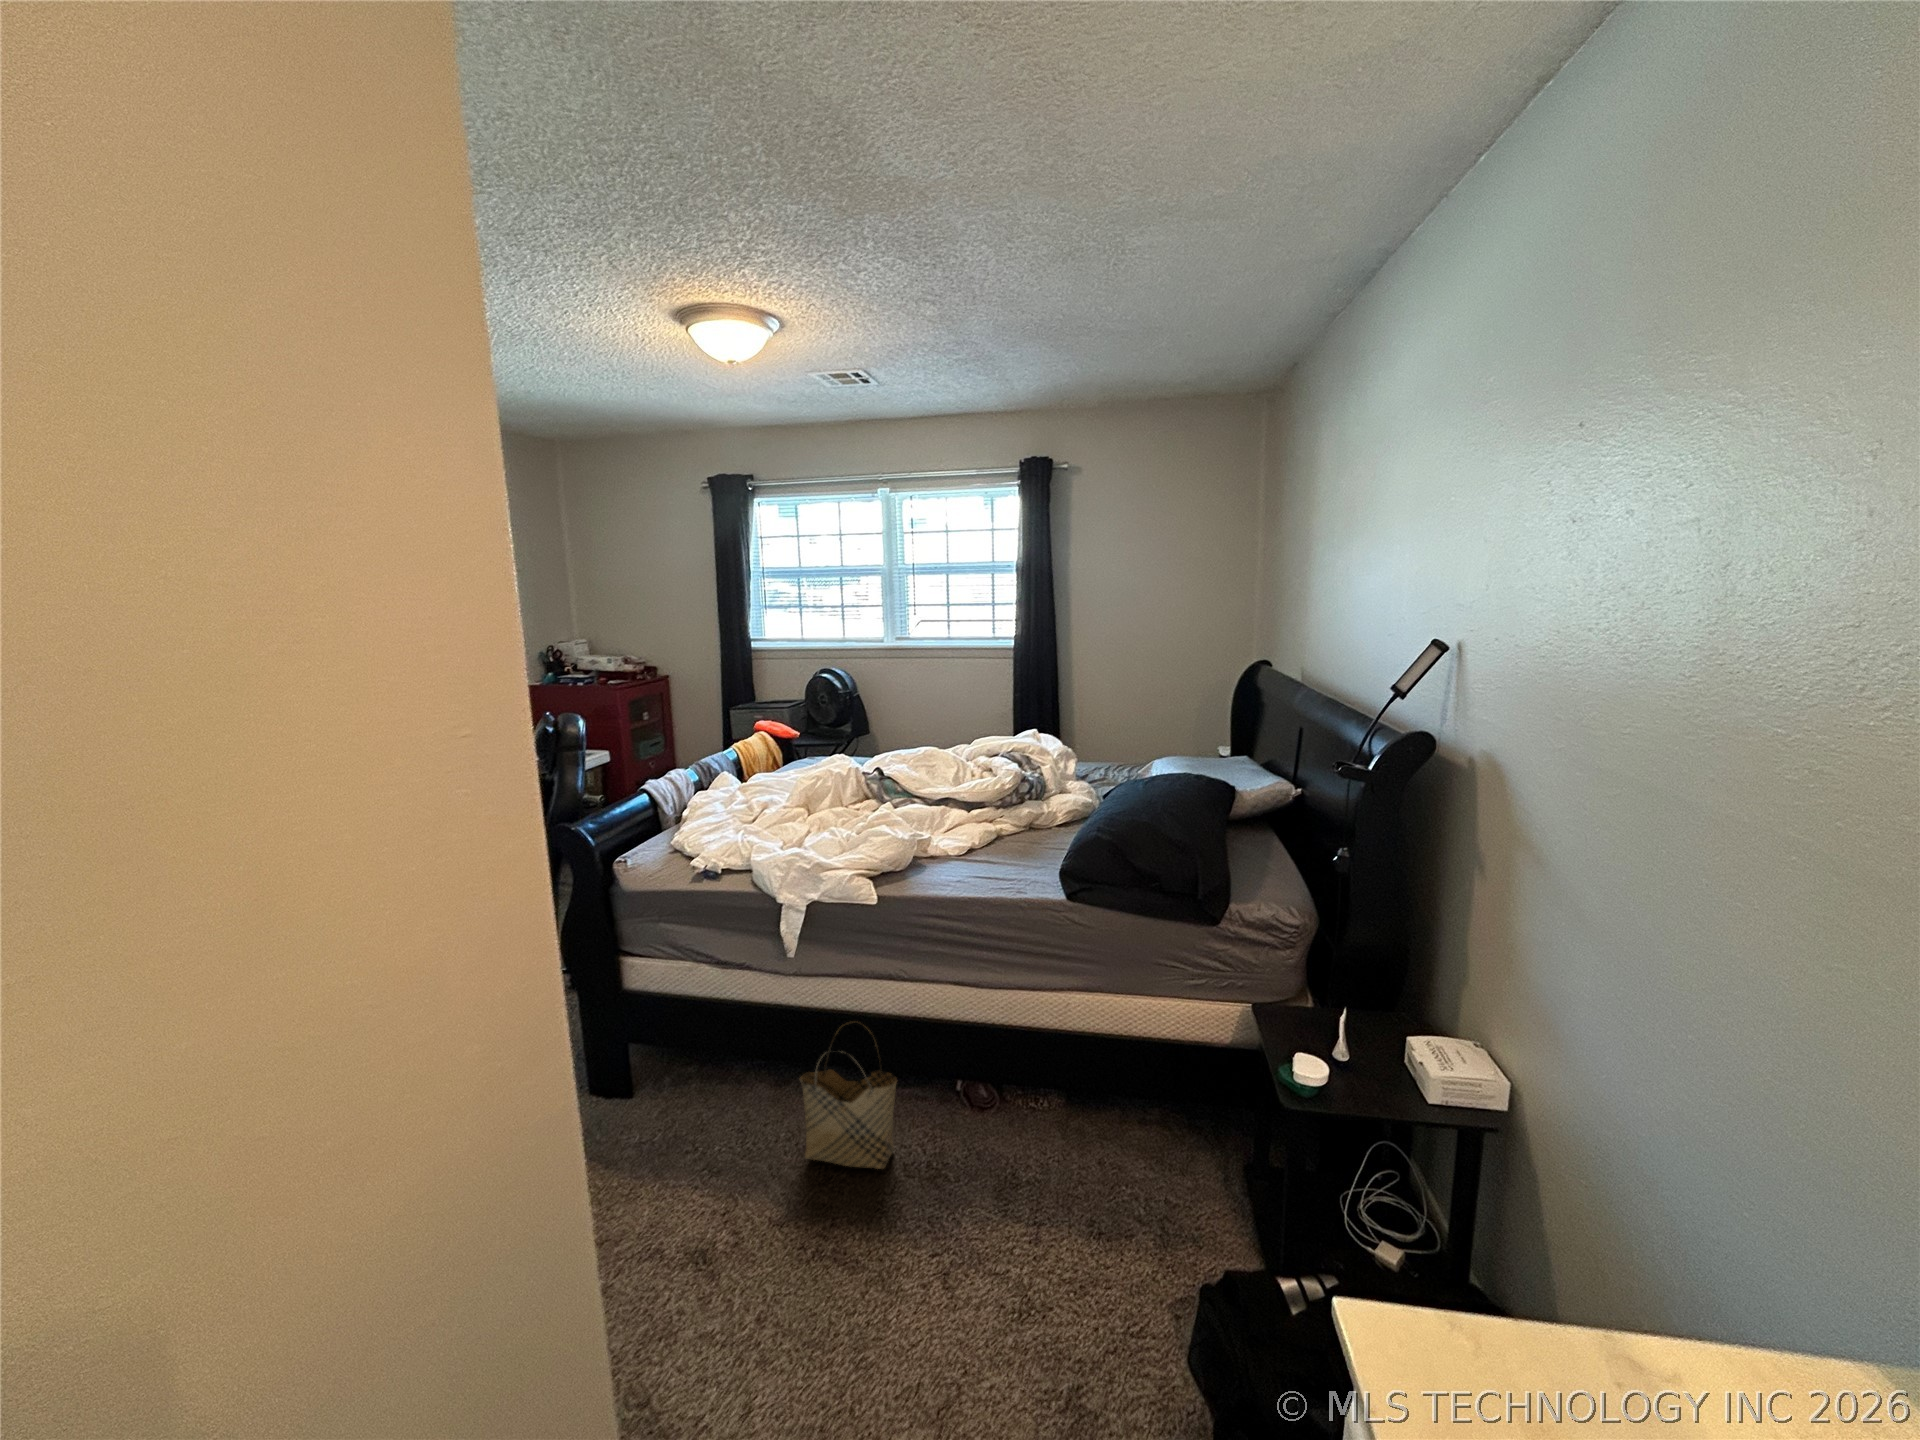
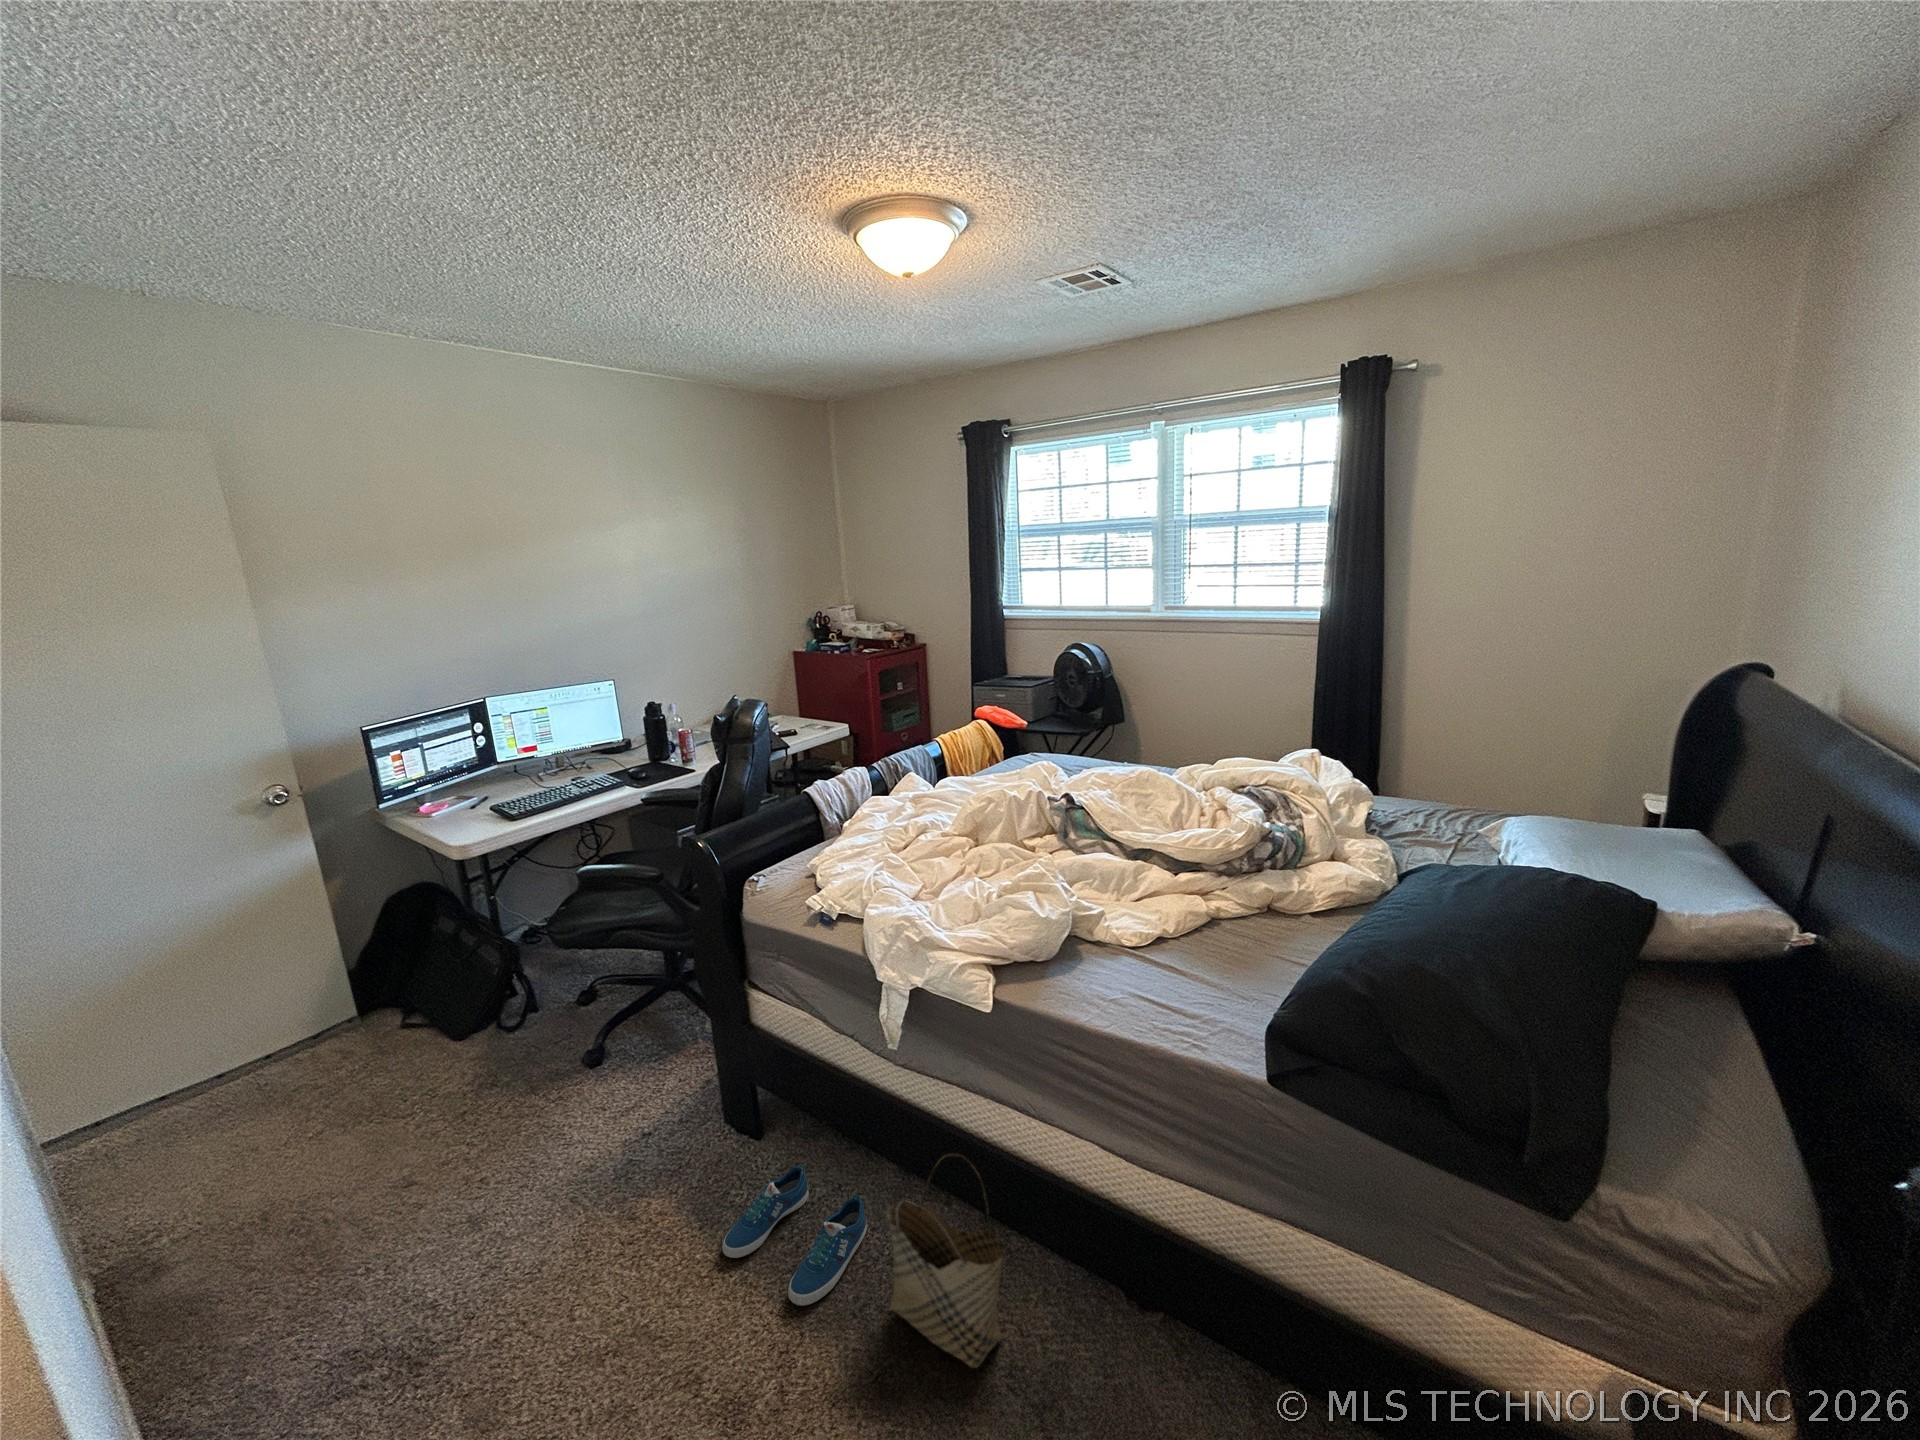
sneaker: none [639,1092,763,1181] -> present [722,1165,867,1306]

